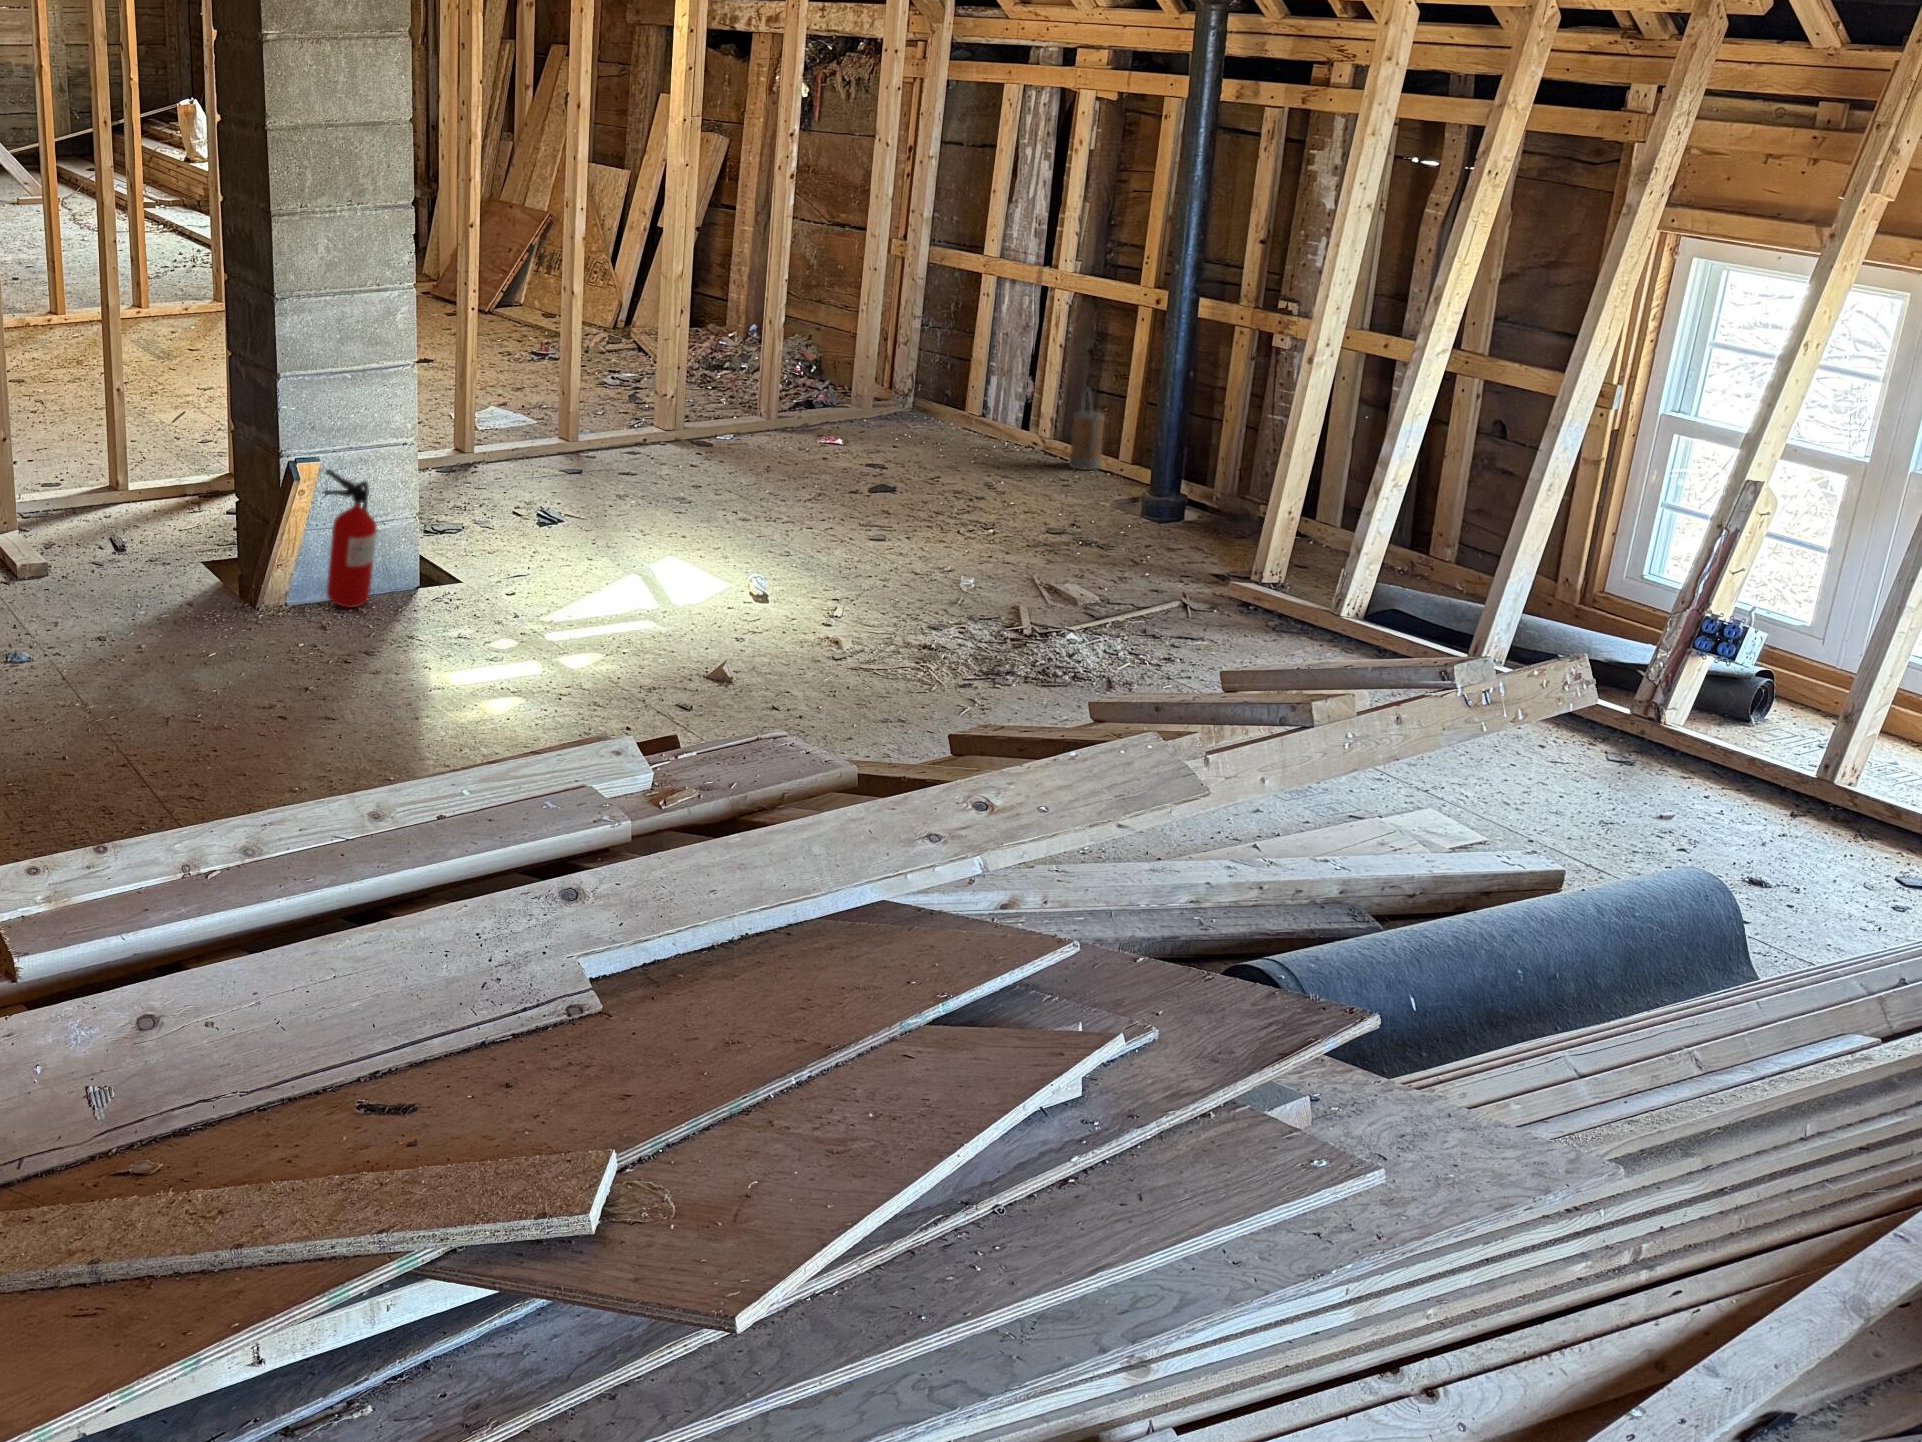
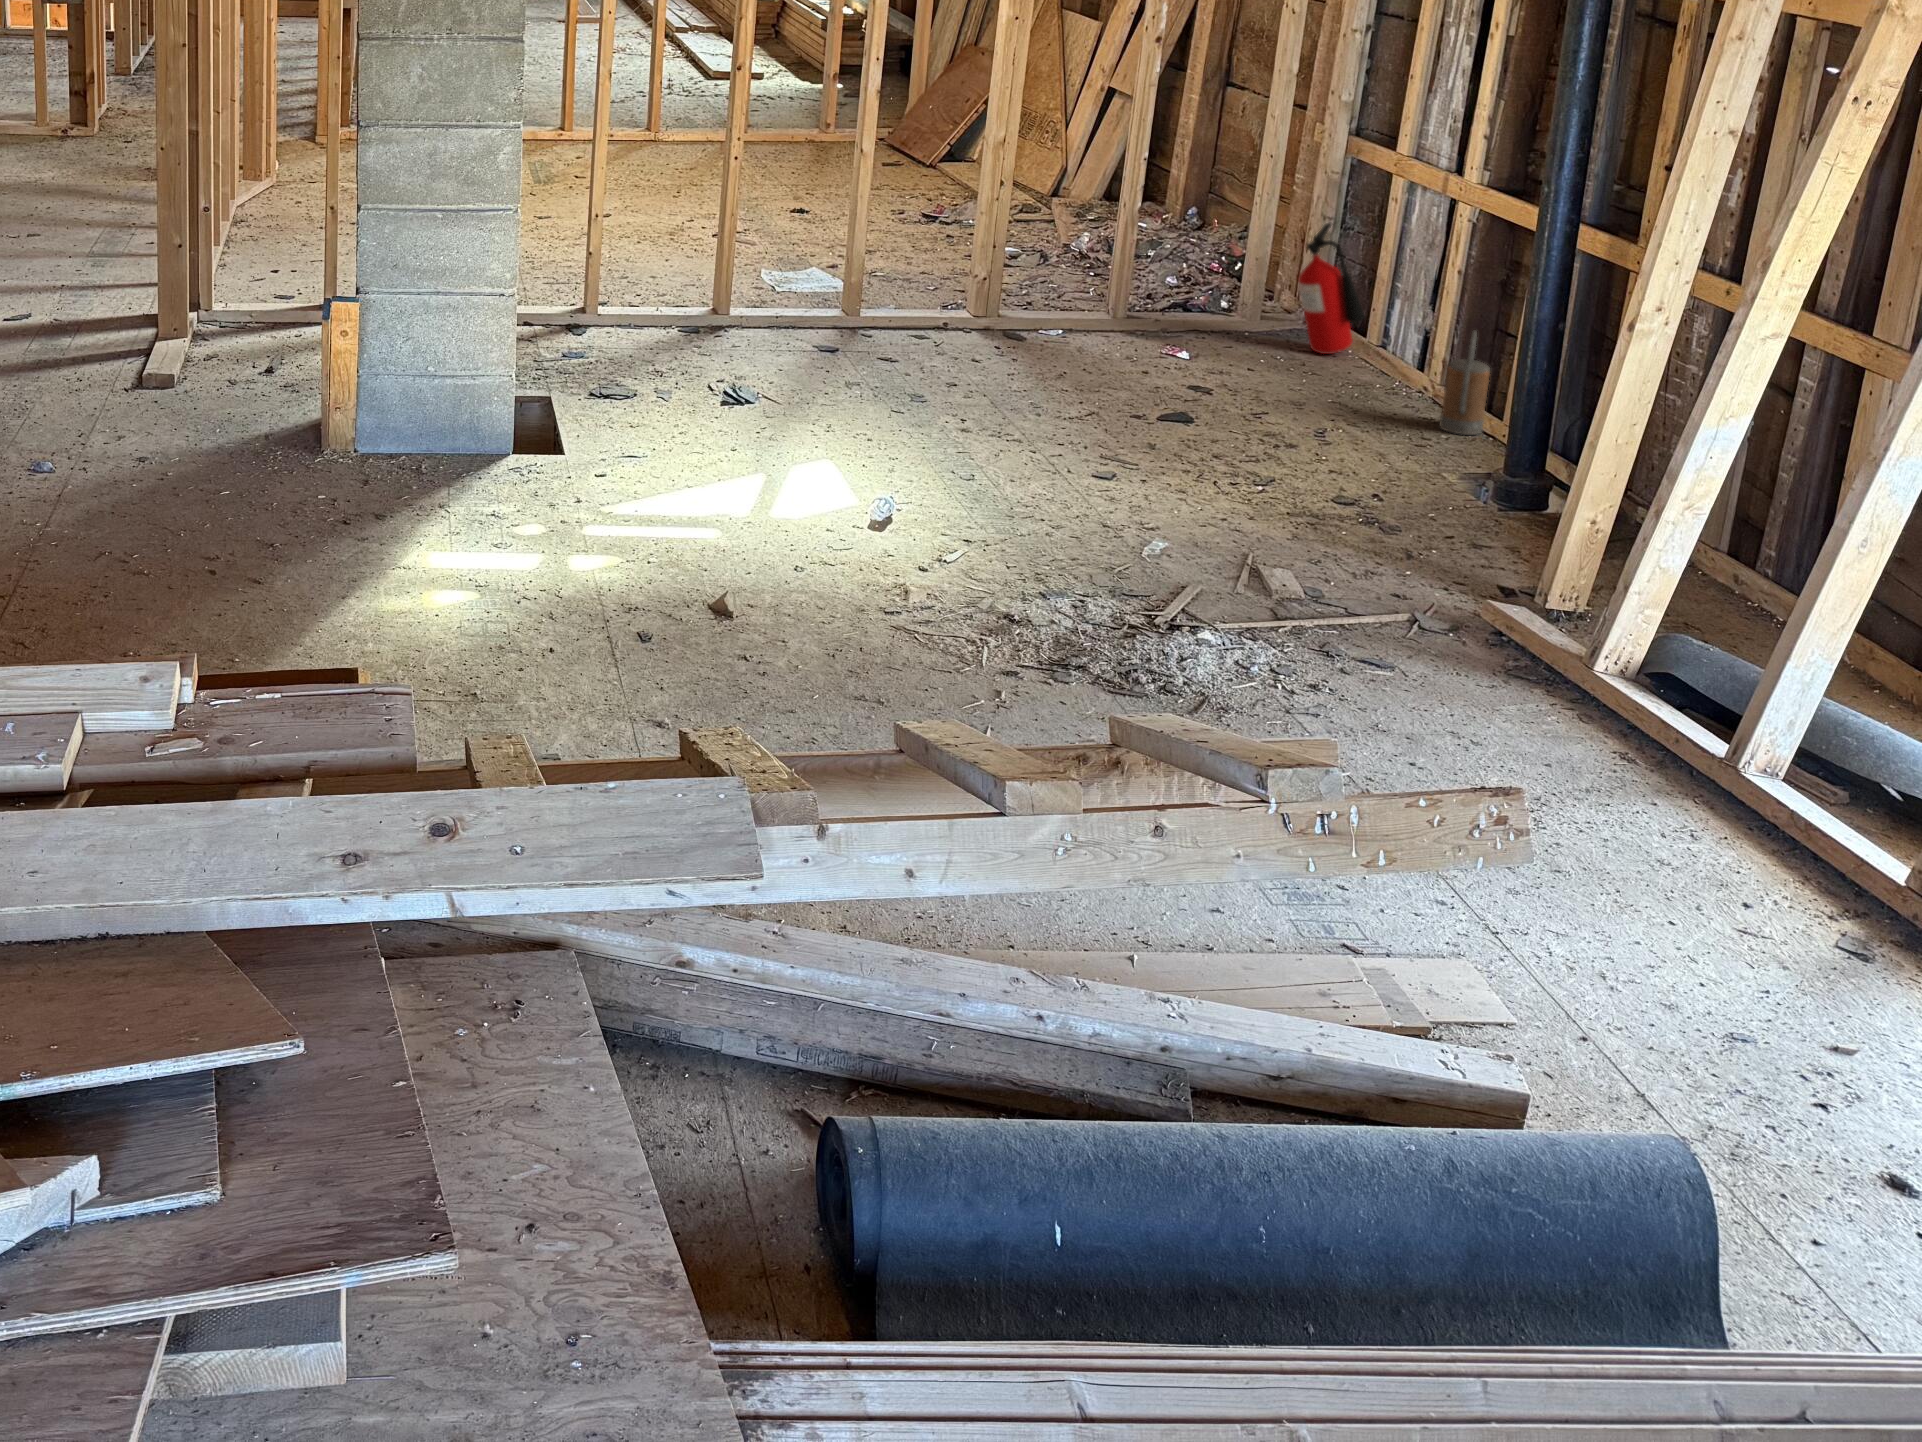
fire extinguisher: present [324,469,377,607] -> present [1298,222,1365,354]

